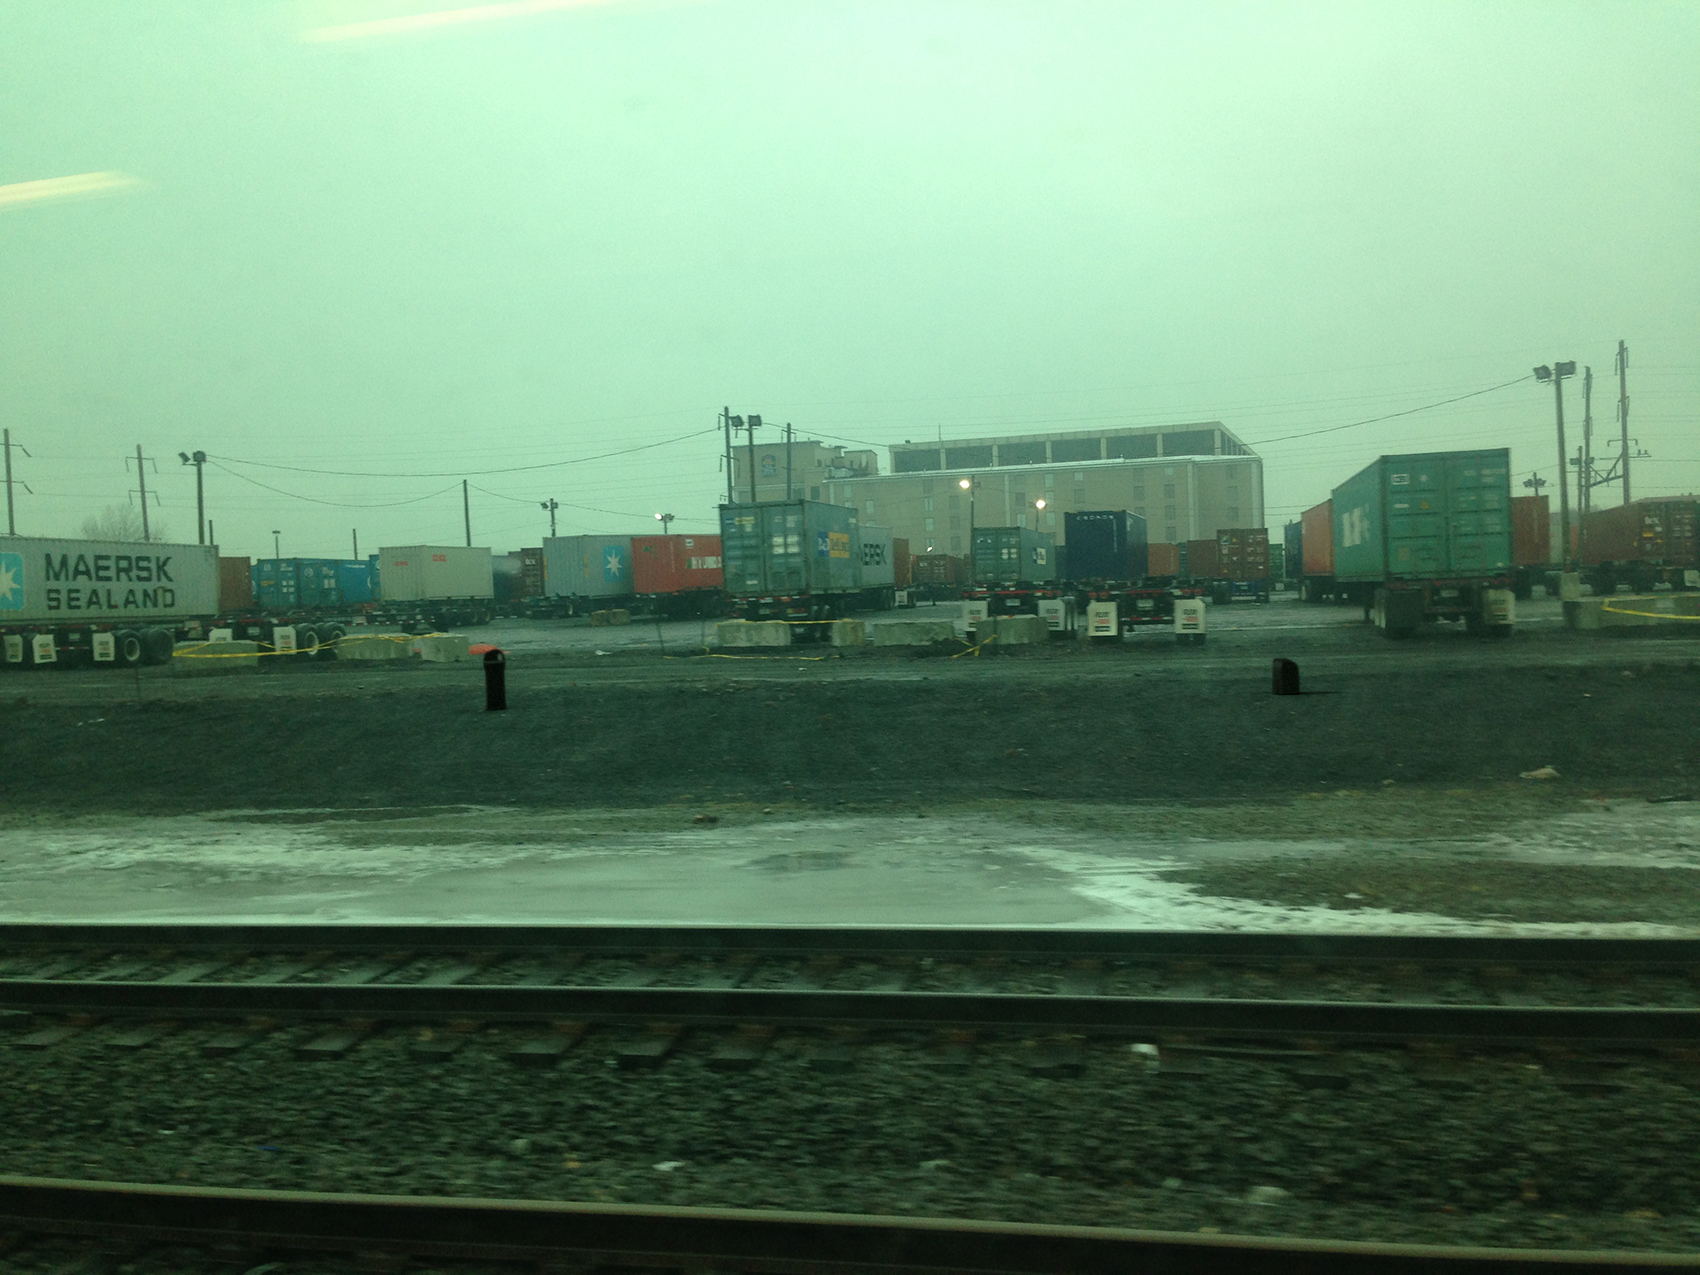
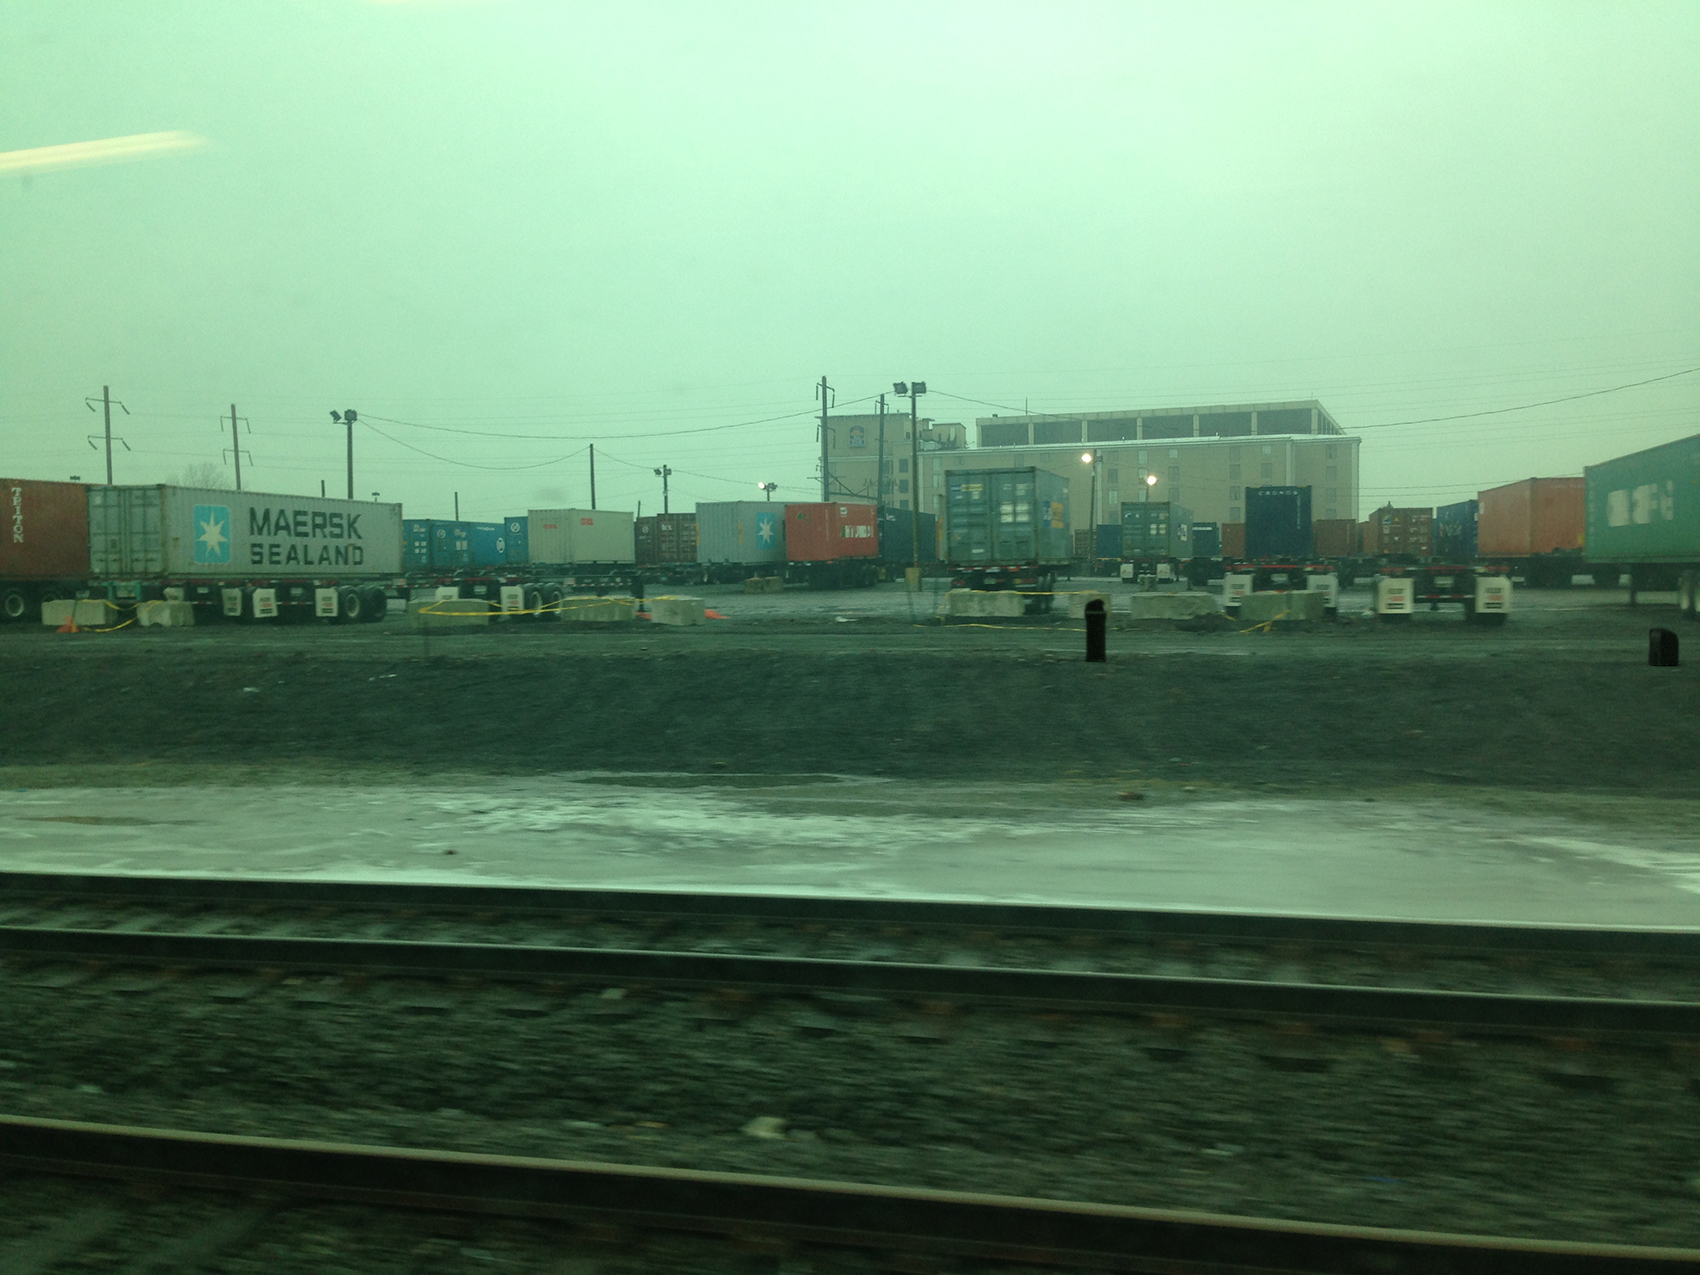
trash can: present [483,649,507,710] -> present [1084,599,1107,661]

